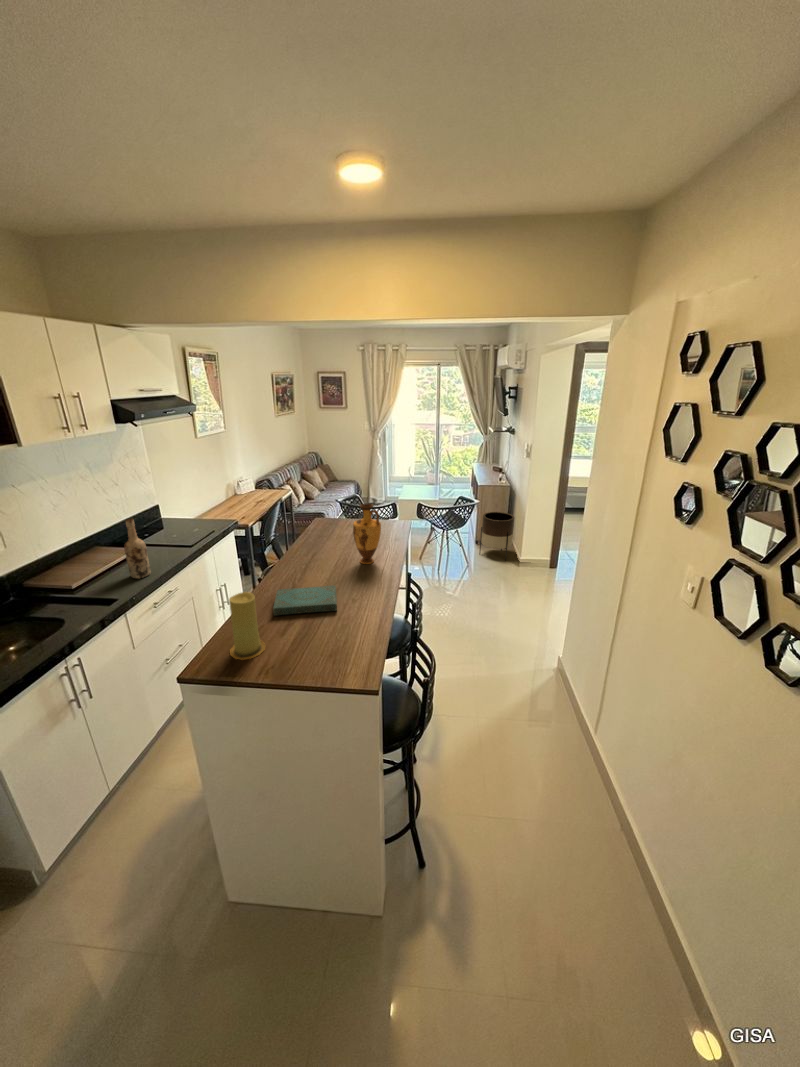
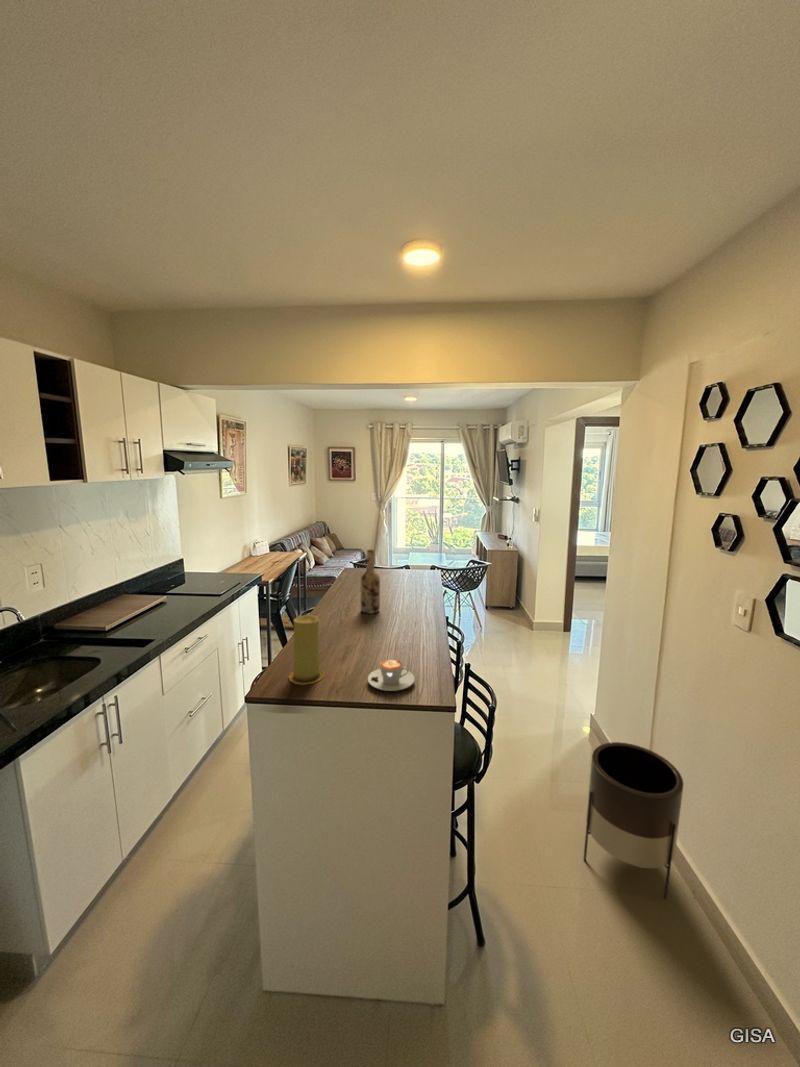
vase: present [353,504,381,564] -> none [392,546,419,607]
planter: present [479,512,515,561] -> present [584,742,683,899]
wine bottle: present [124,519,151,579] -> present [360,550,380,614]
book: present [273,585,337,615] -> none [324,622,388,648]
coffee cup: none [304,635,351,669] -> present [368,659,415,691]

